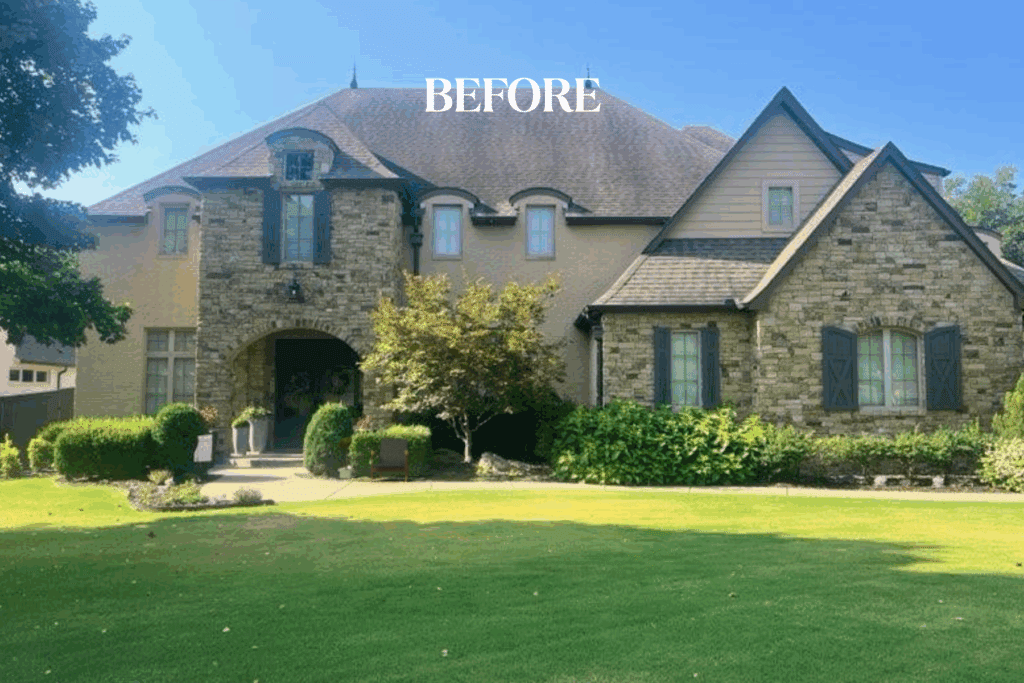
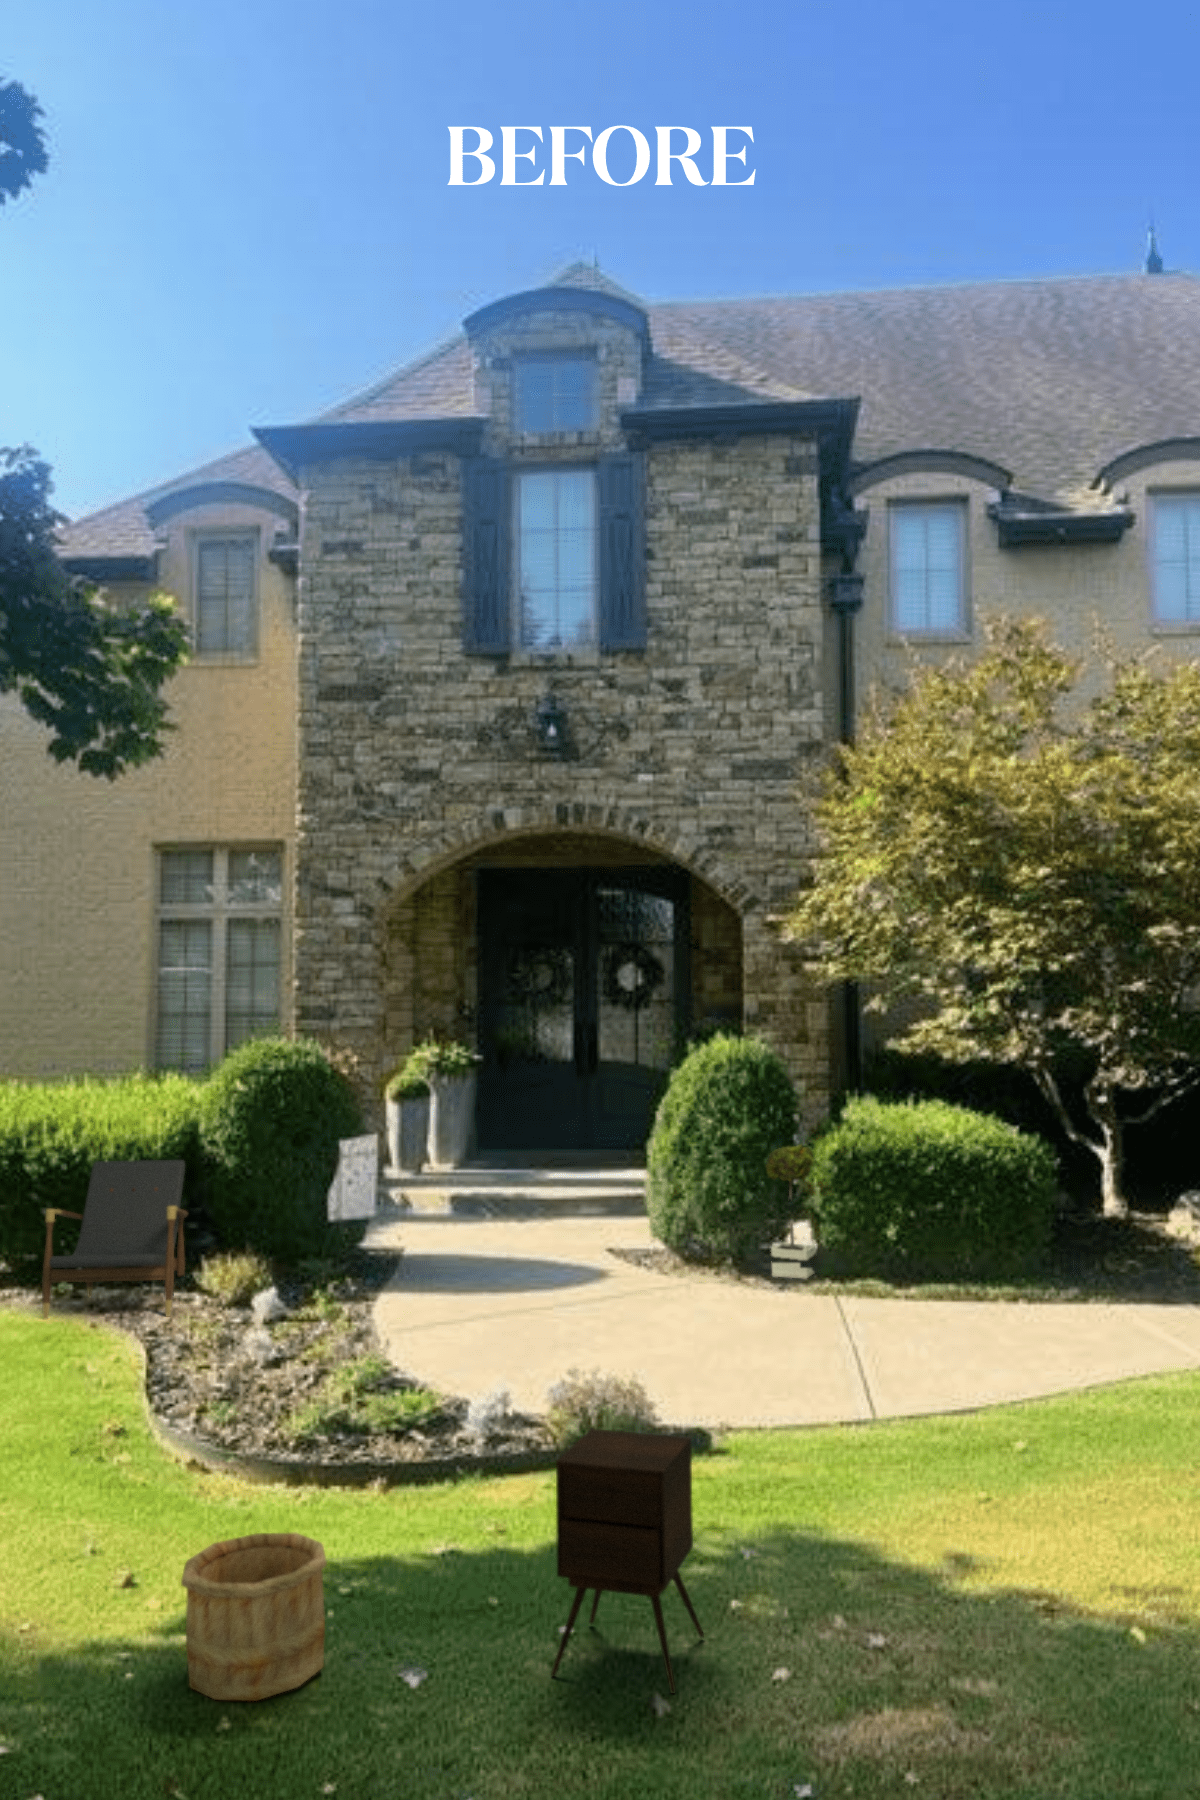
lounge chair: present [371,439,409,482] -> present [42,1160,188,1319]
side table: none [200,477,234,519] -> present [551,1429,704,1694]
wooden bucket: none [129,496,158,520] -> present [181,1533,327,1701]

